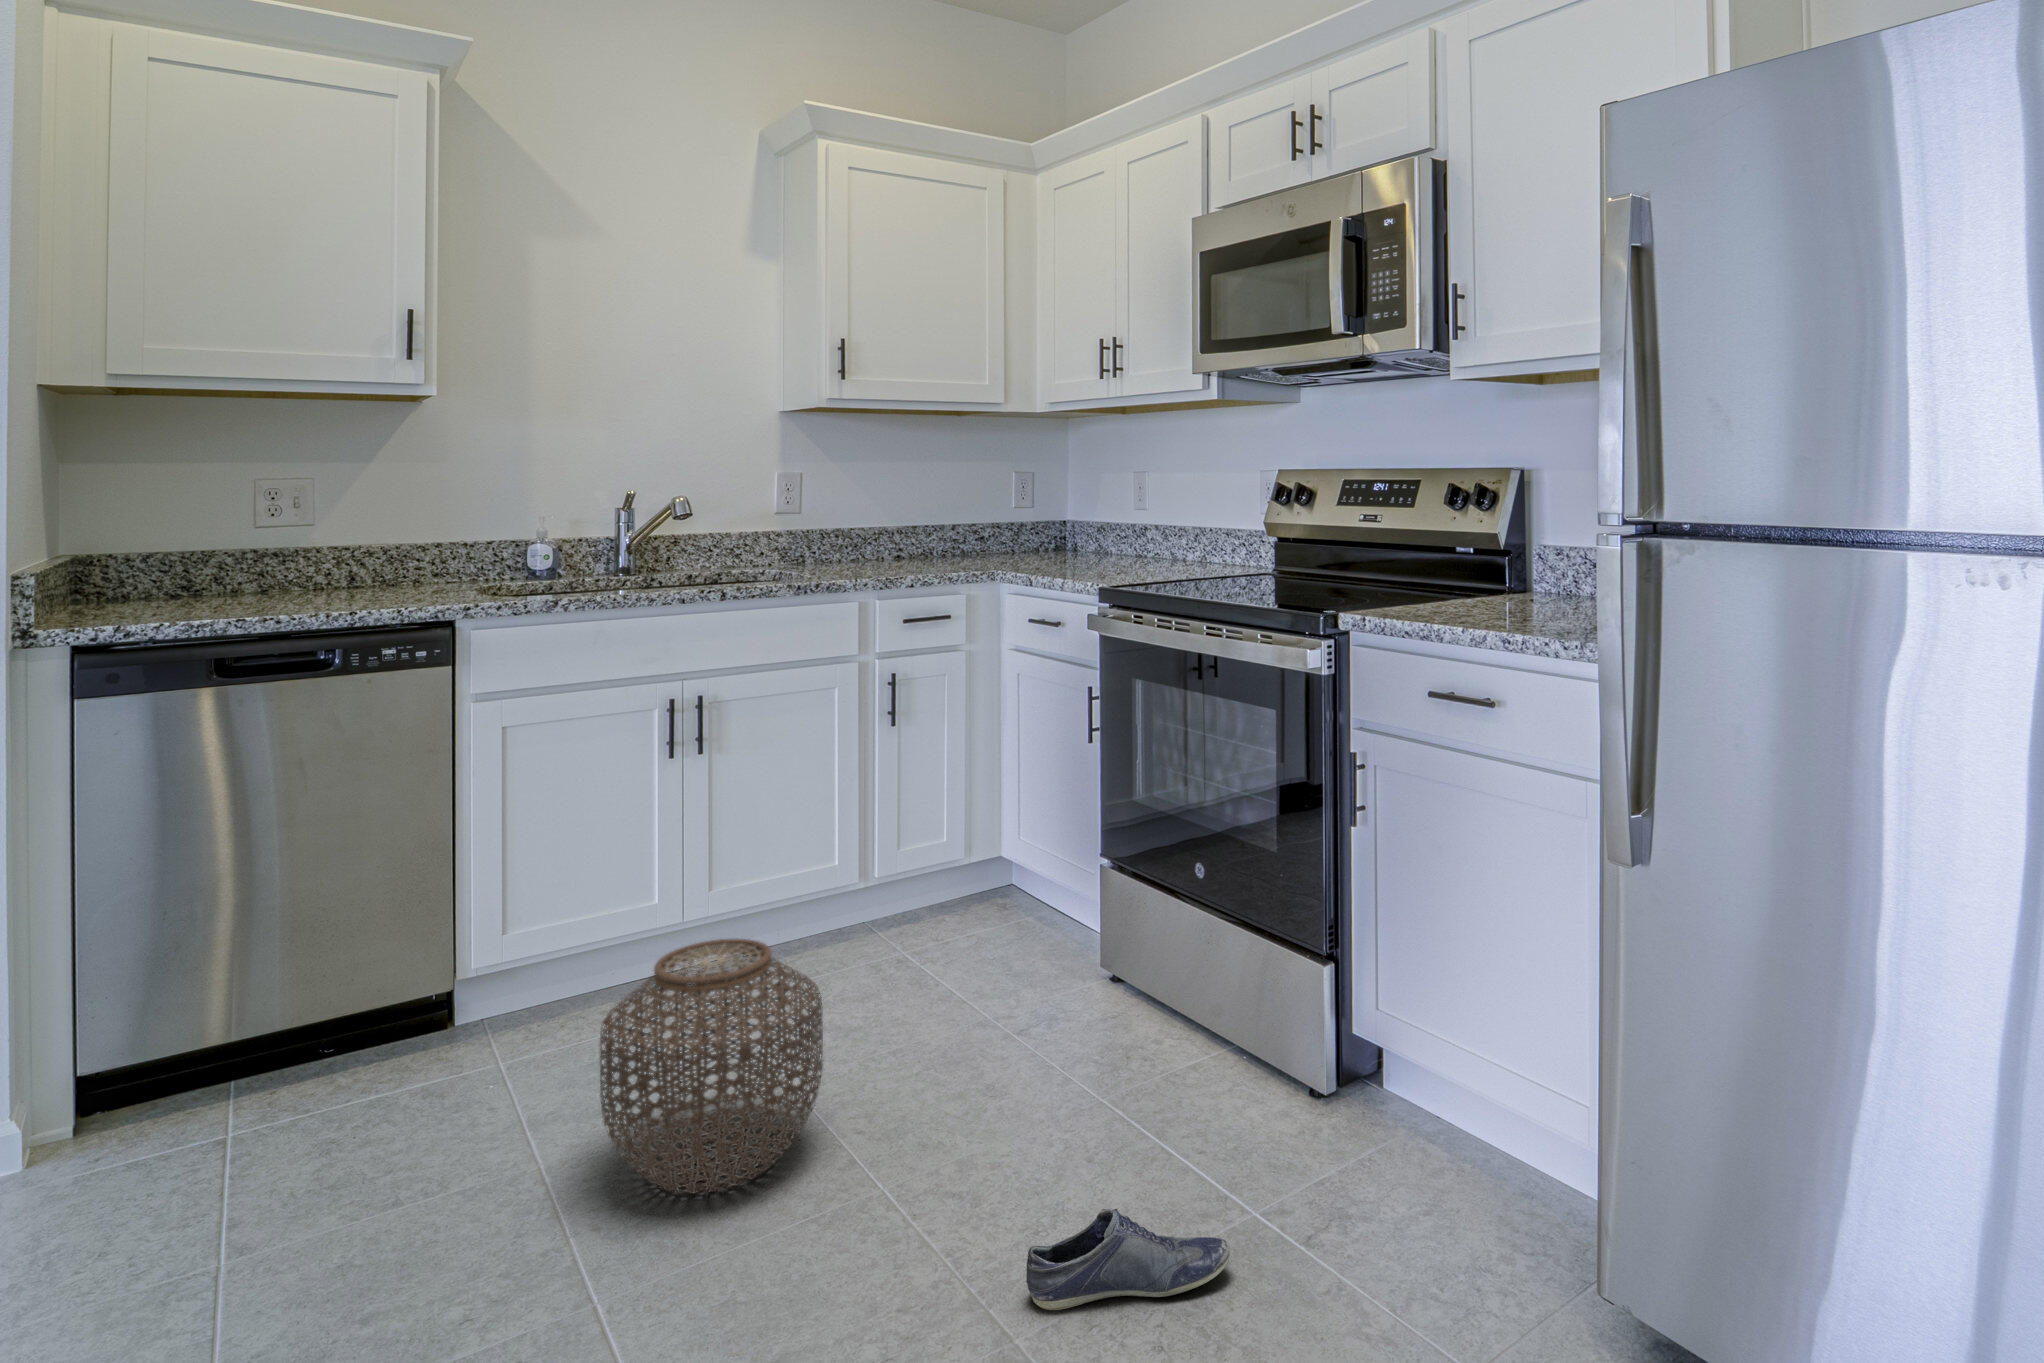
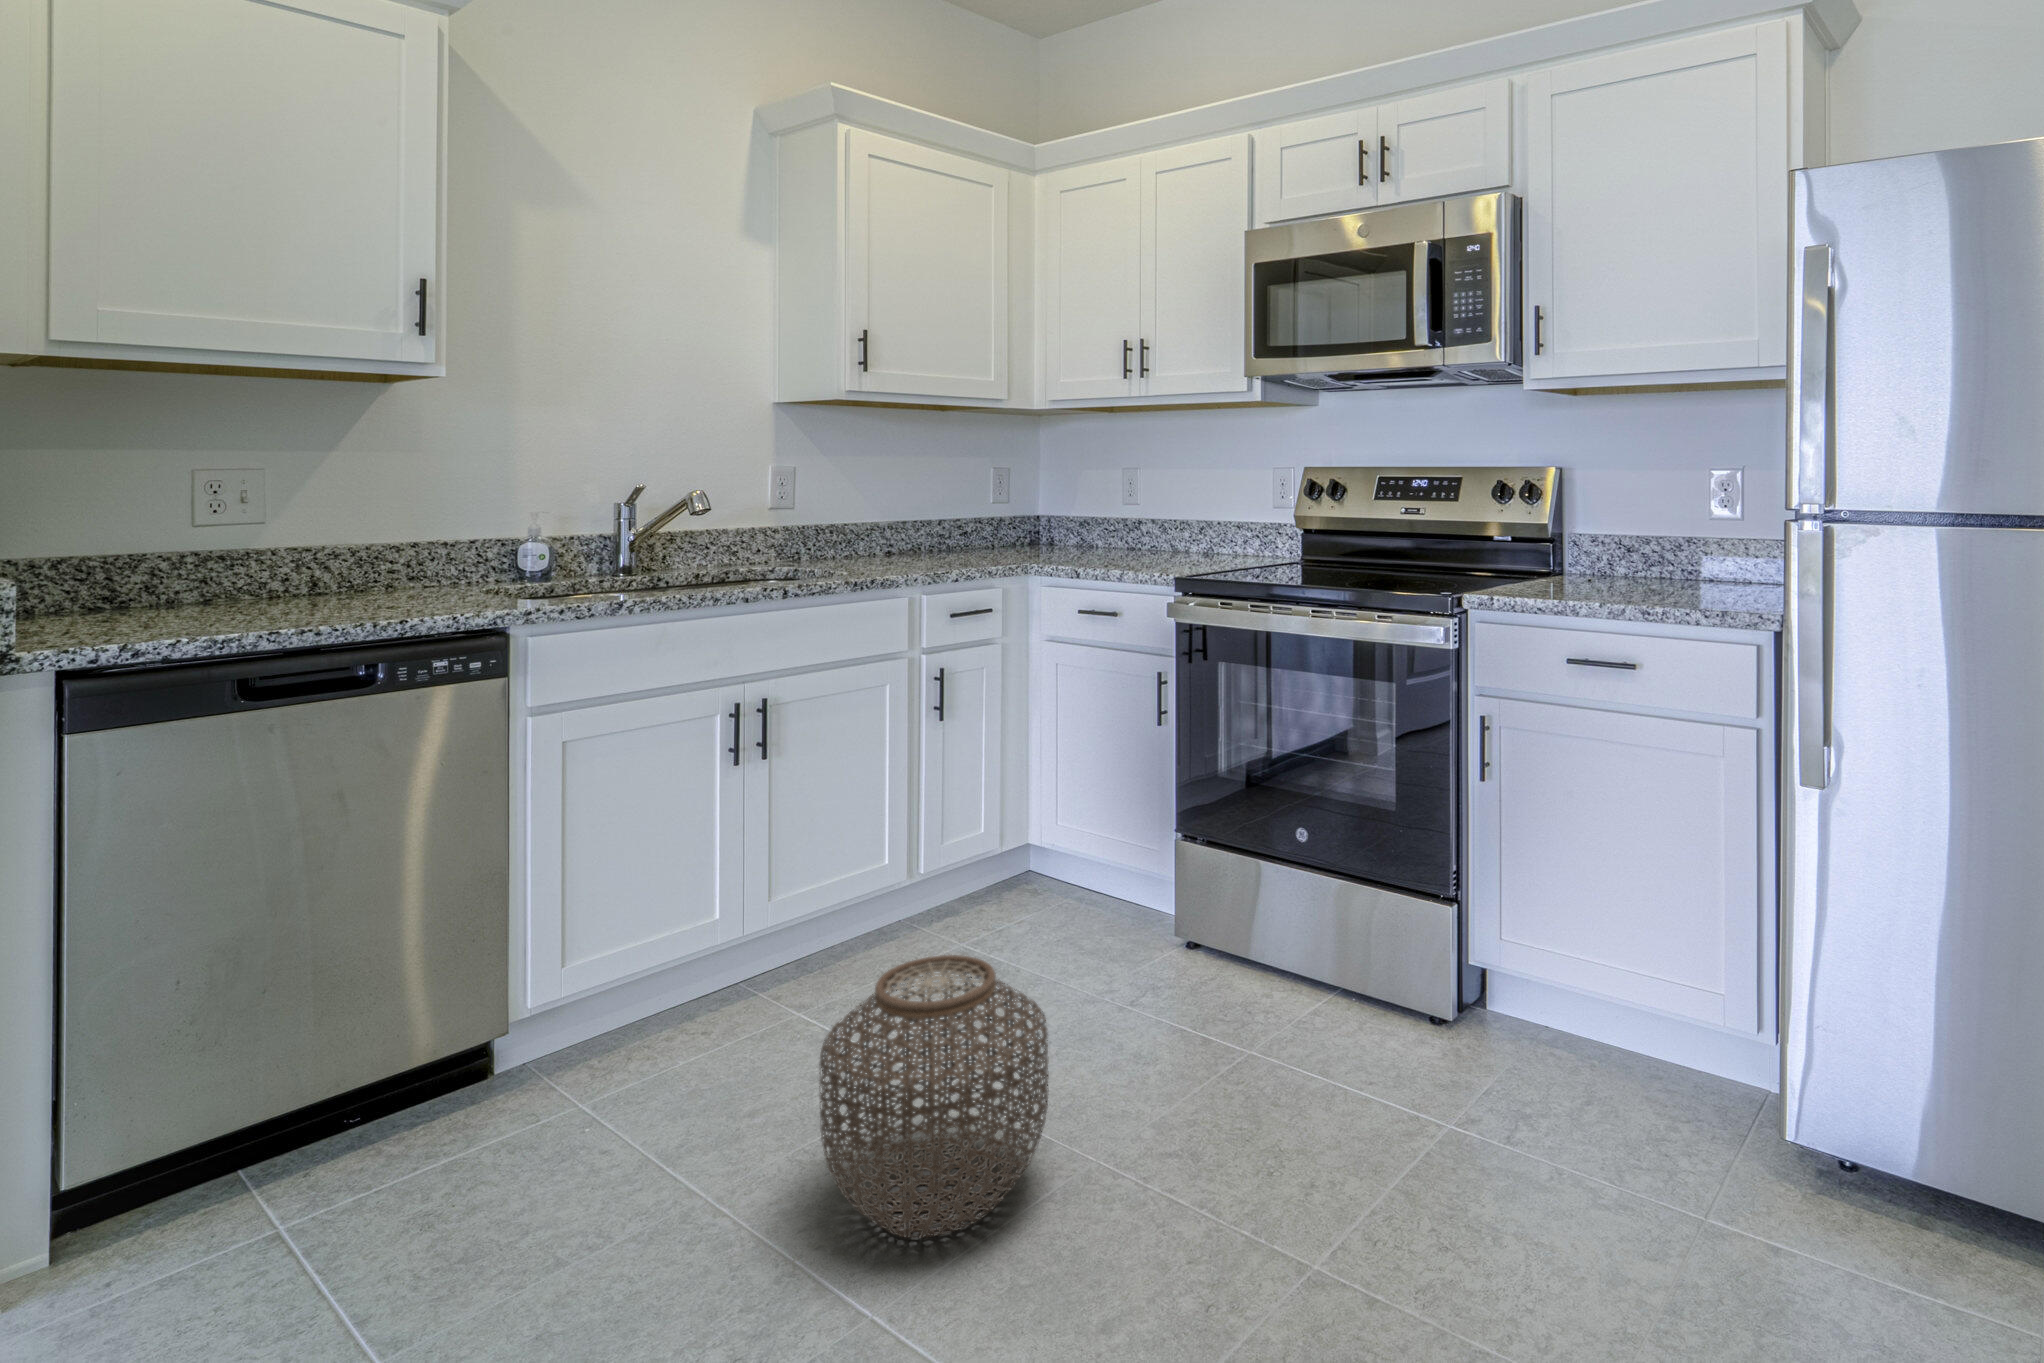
shoe: present [1026,1209,1230,1310] -> none [1364,1182,1535,1294]

